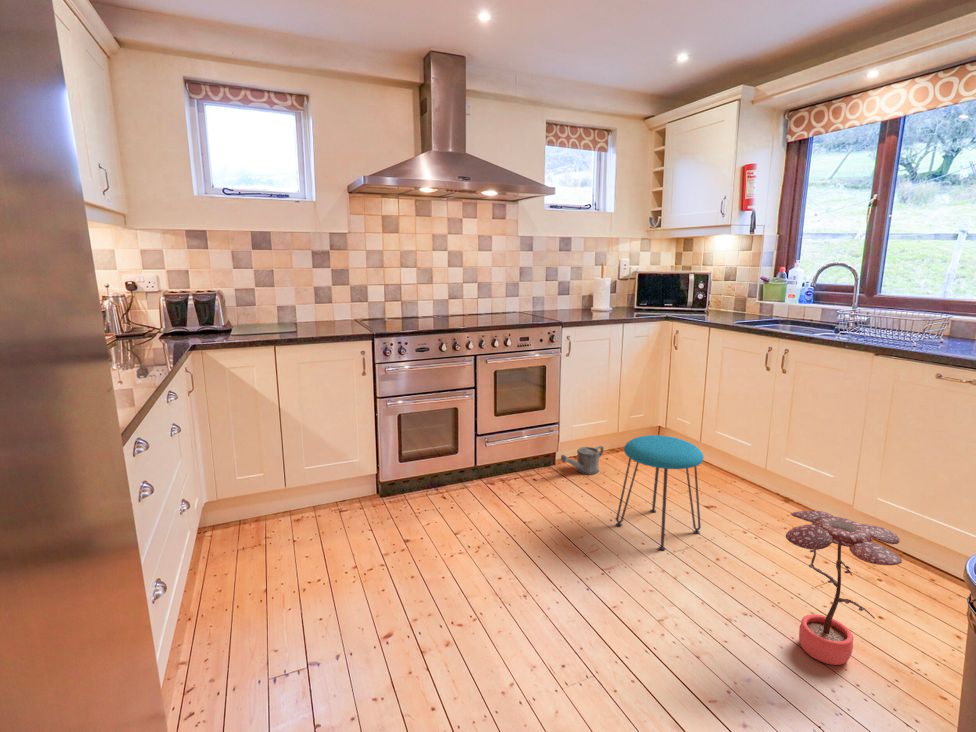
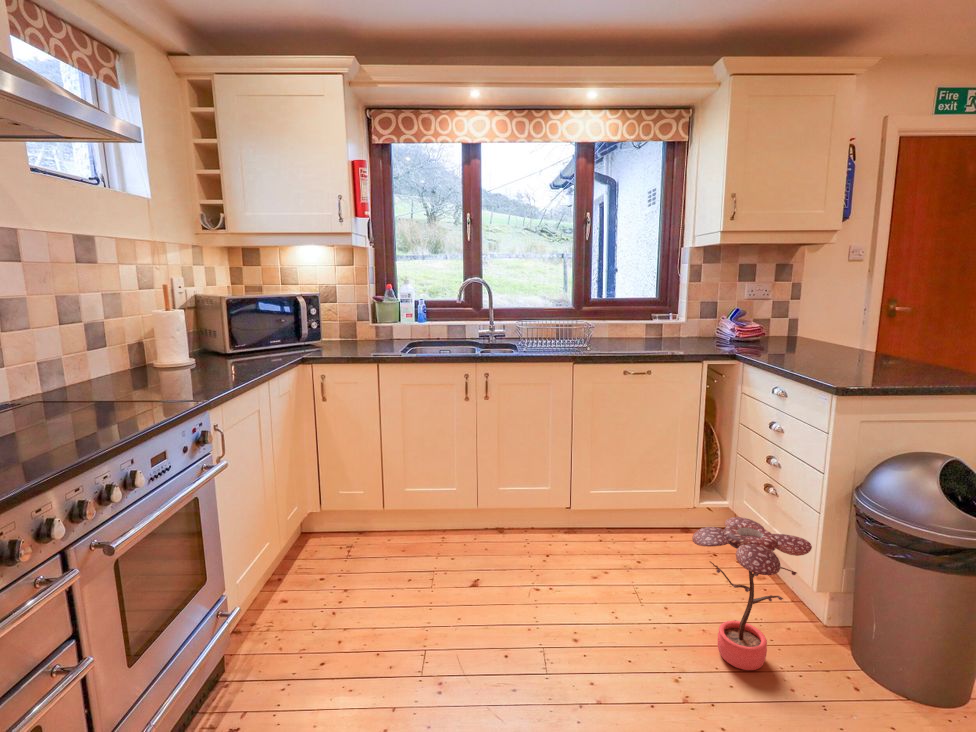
stool: present [616,435,703,550] -> none [435,518,542,689]
watering can: present [561,446,604,475] -> none [265,584,308,652]

